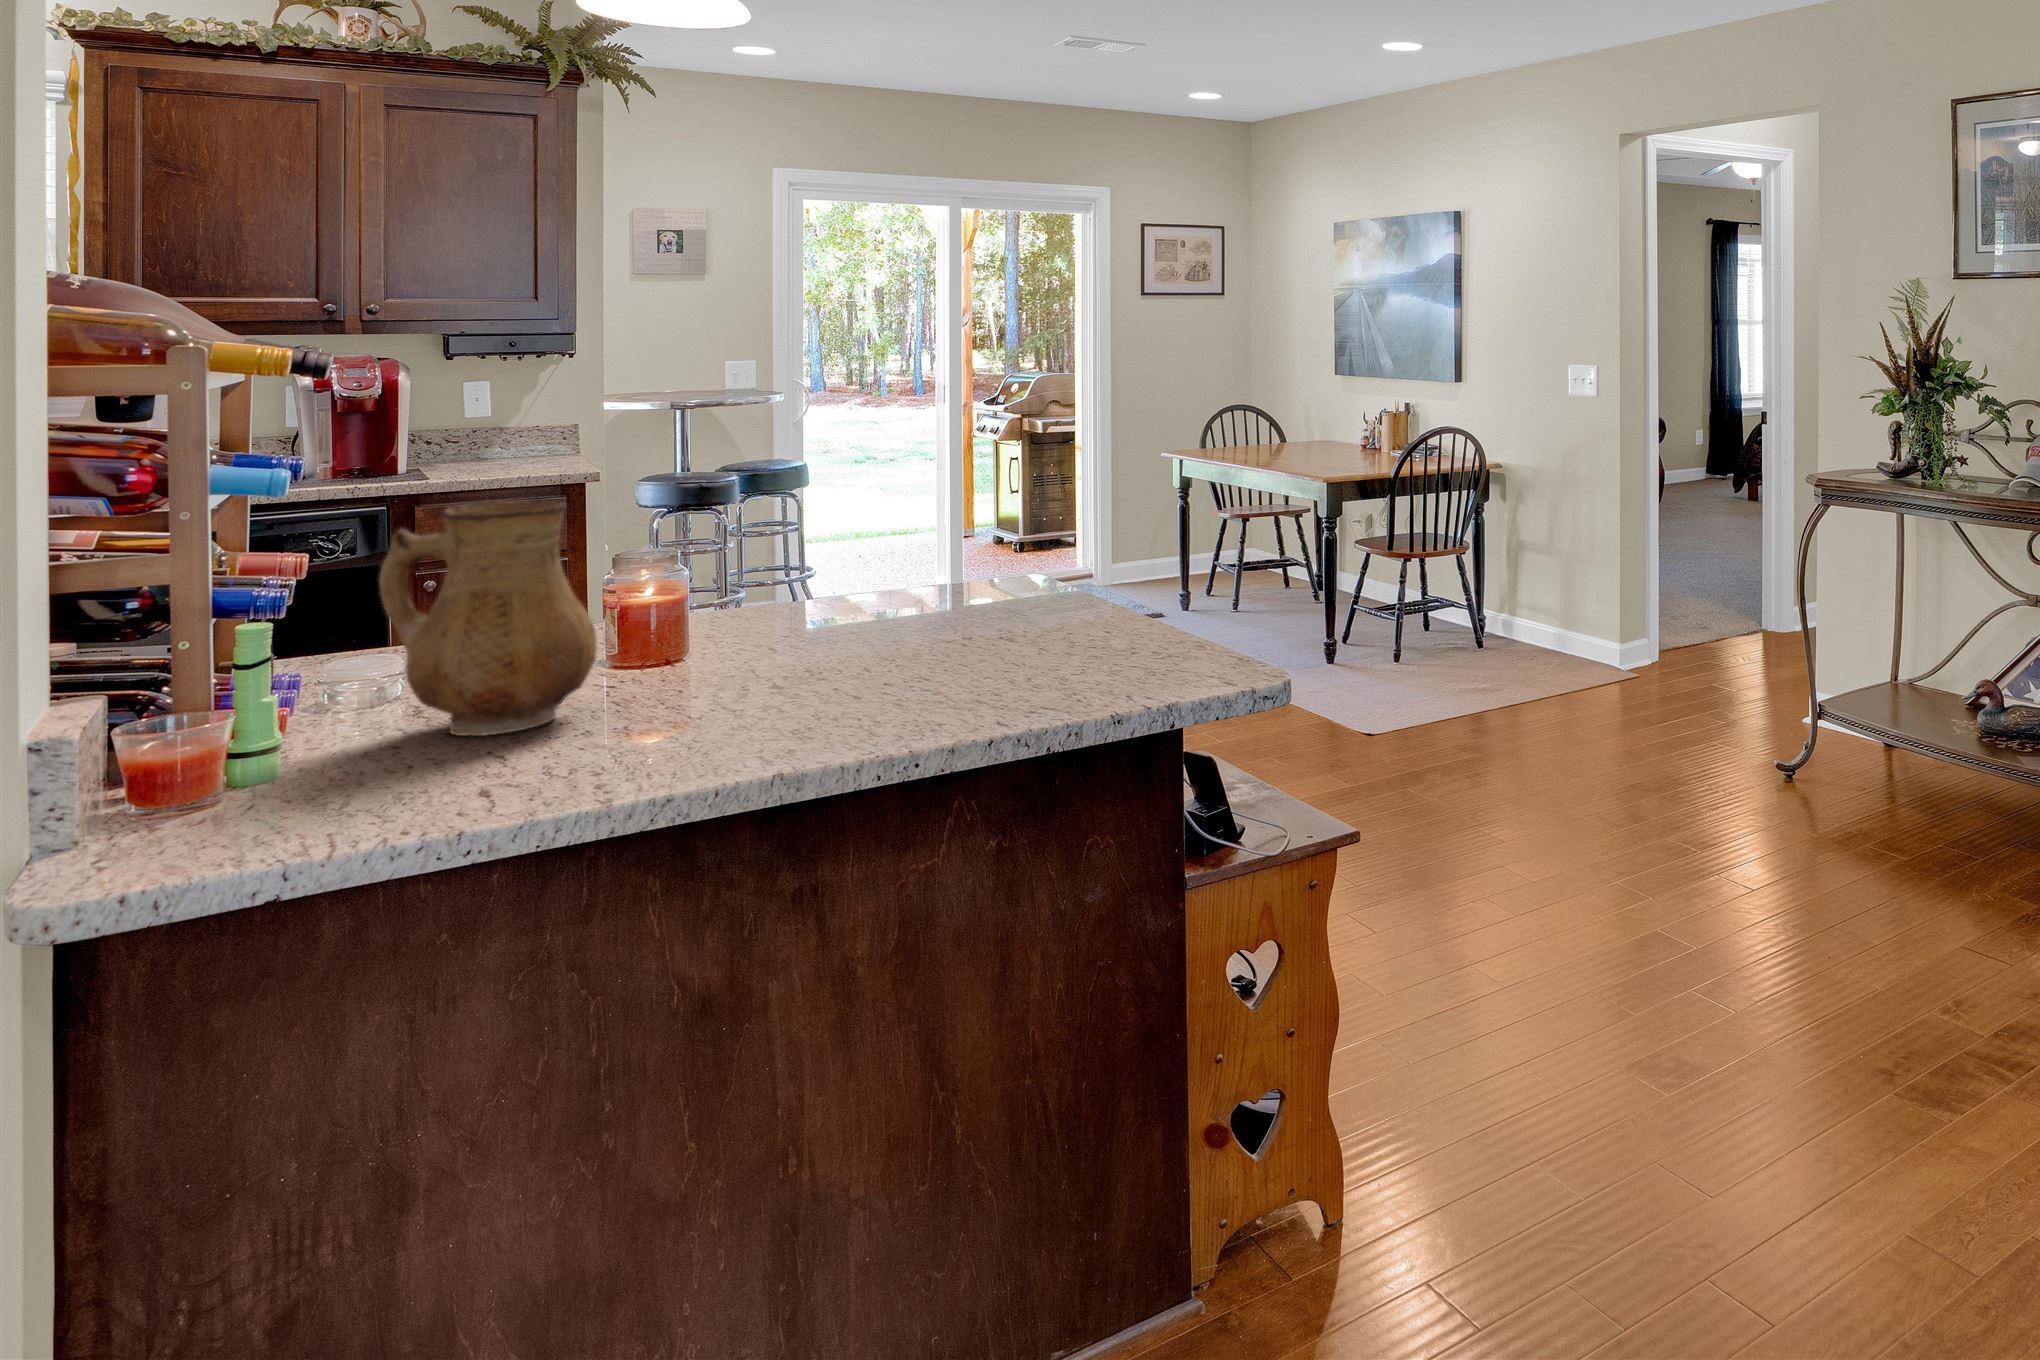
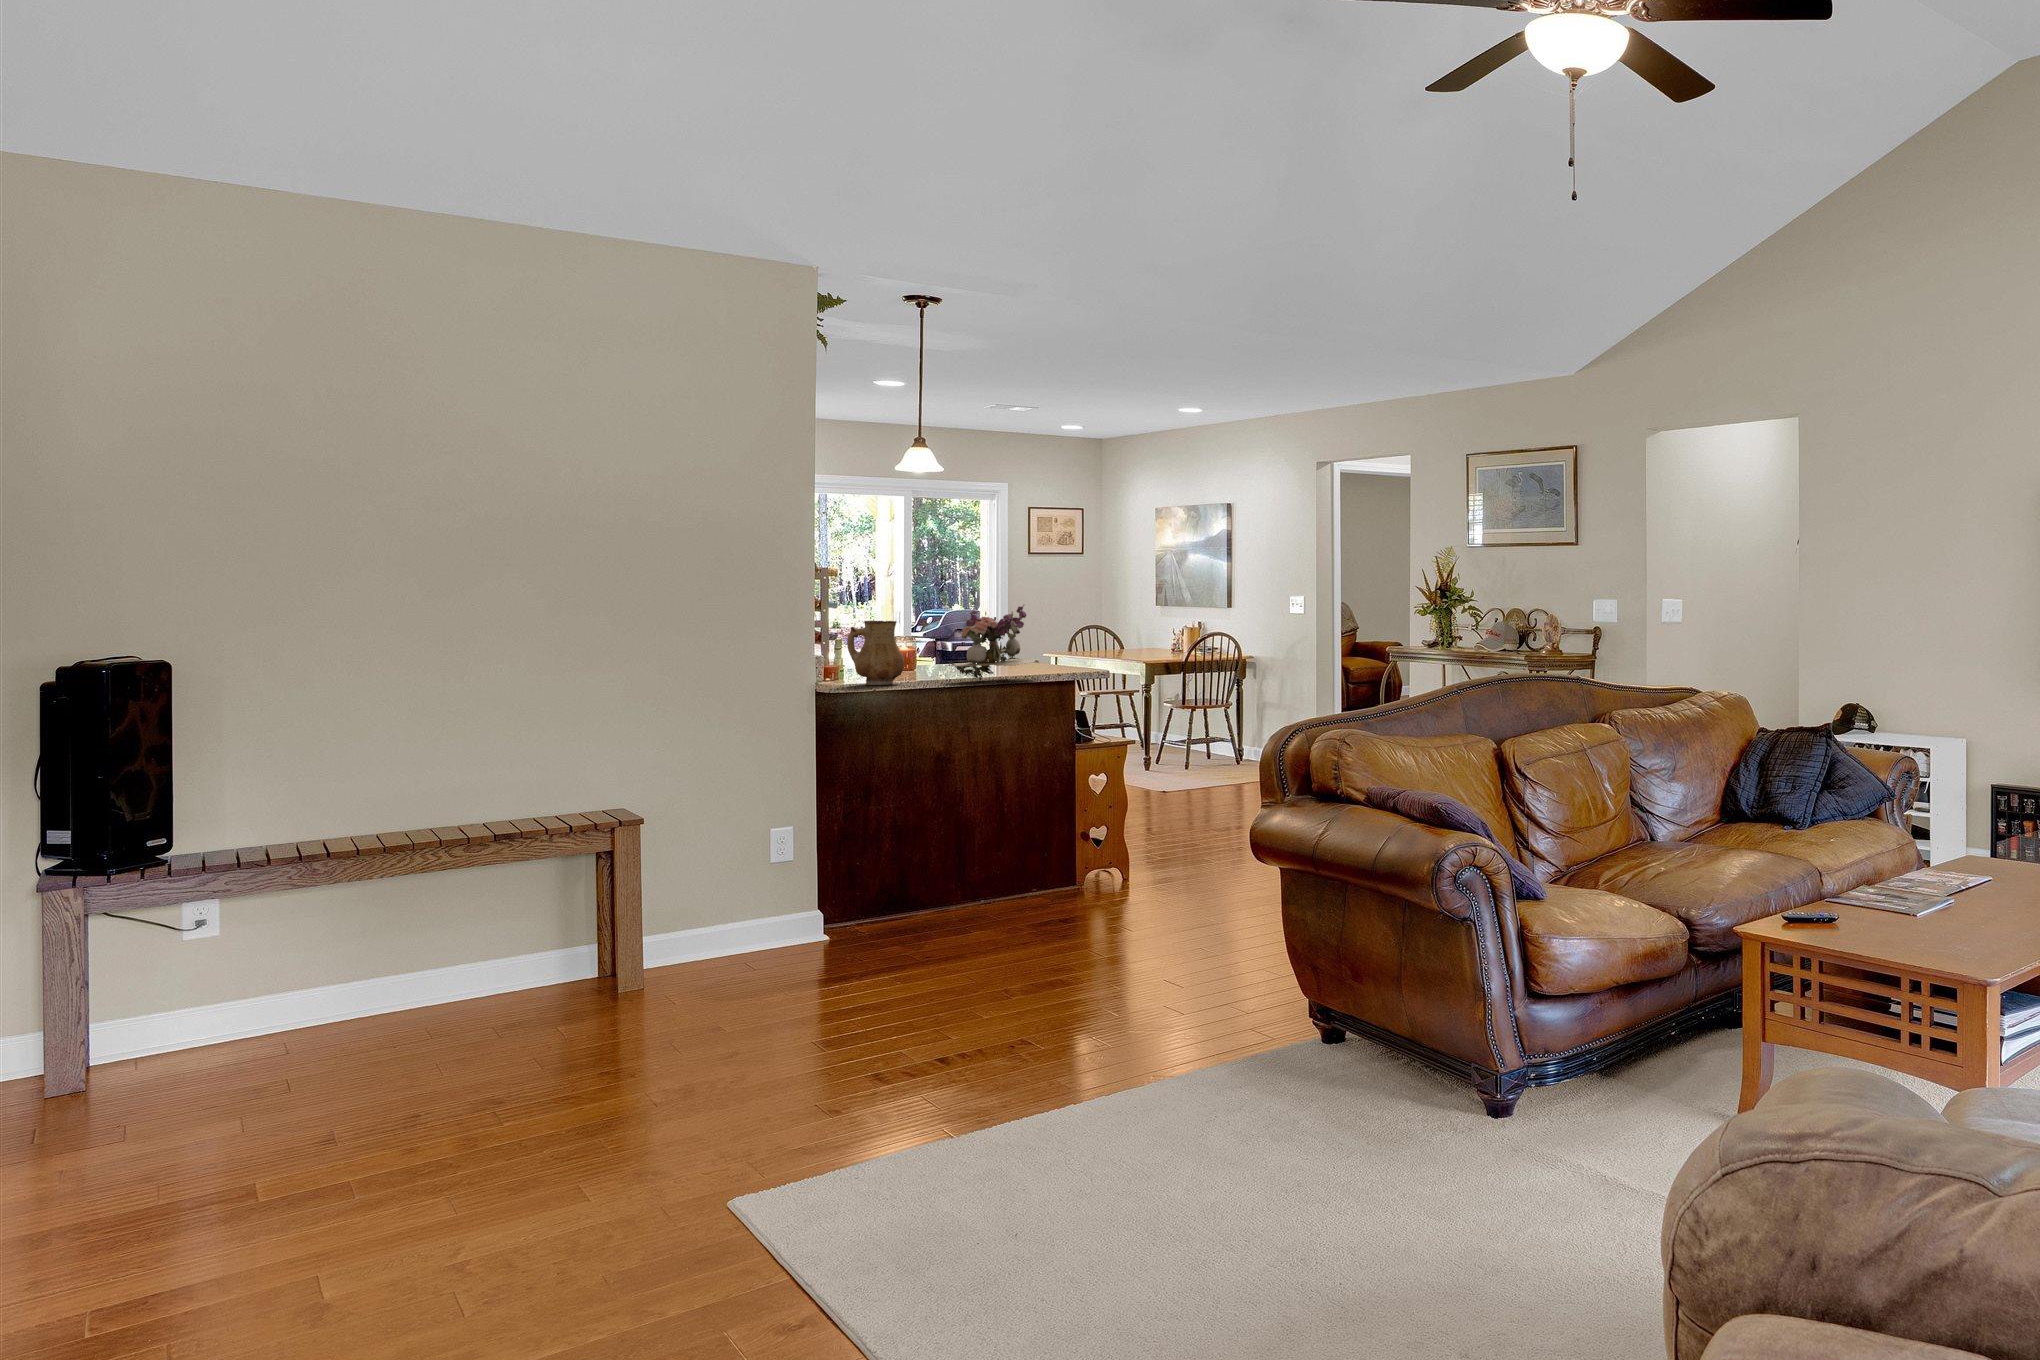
flower arrangement: none [734,432,1066,692] -> present [947,604,1040,680]

